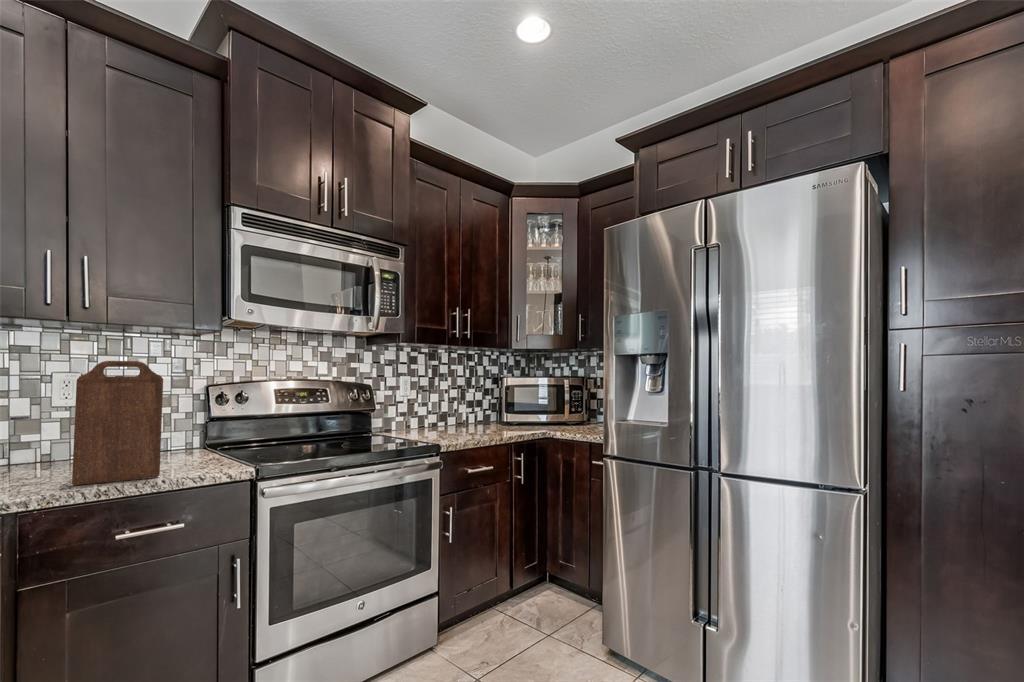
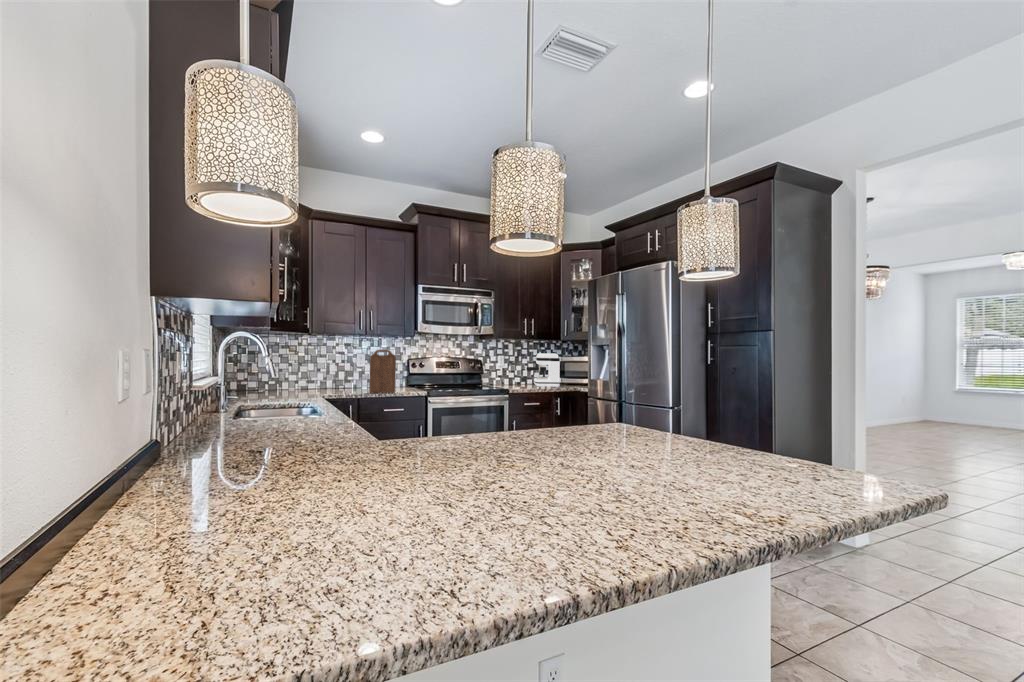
coffee maker: none [453,371,518,433] -> present [526,353,560,387]

